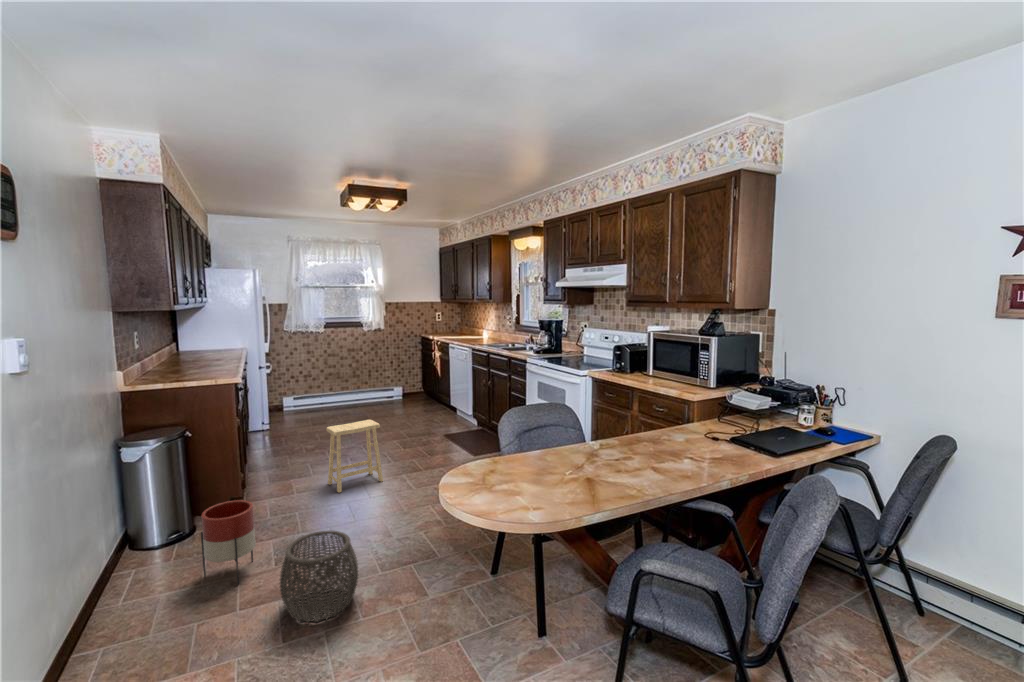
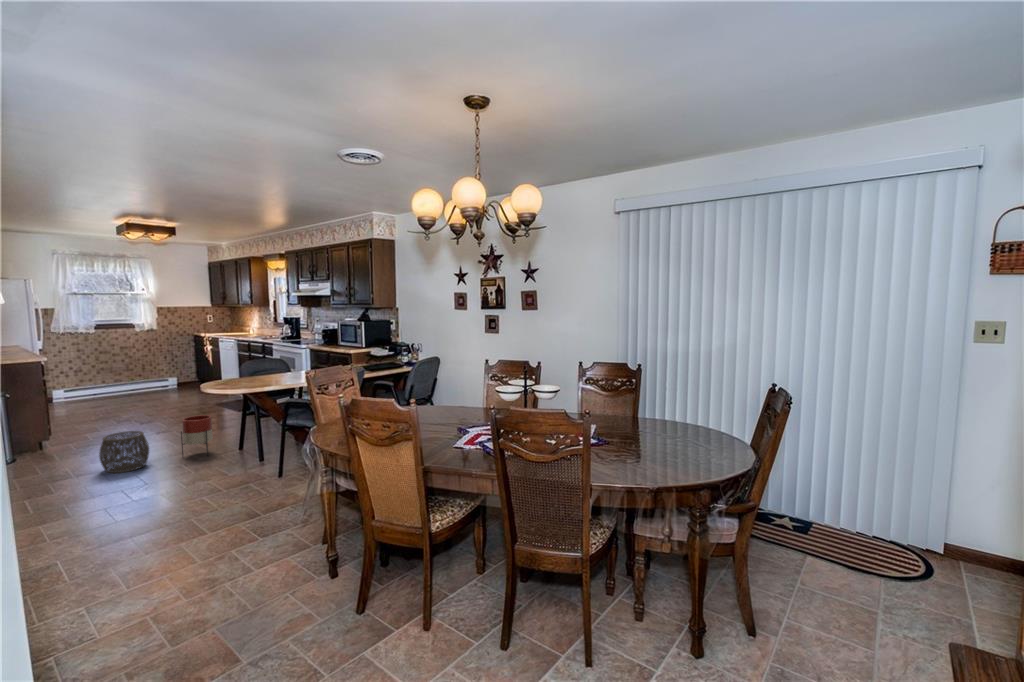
footstool: present [326,420,383,493] -> none [114,387,162,435]
planter: present [201,500,256,584] -> present [181,415,213,456]

